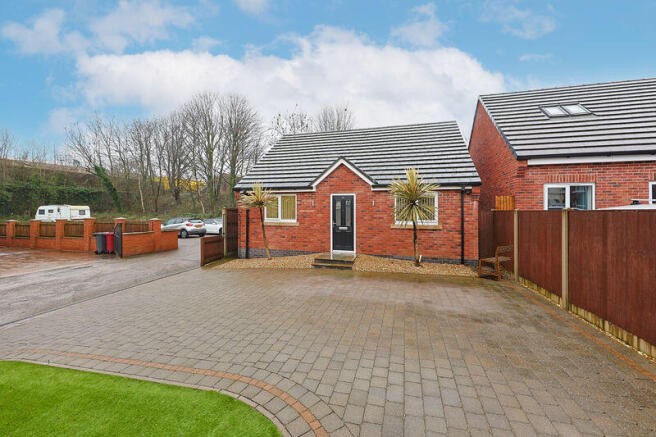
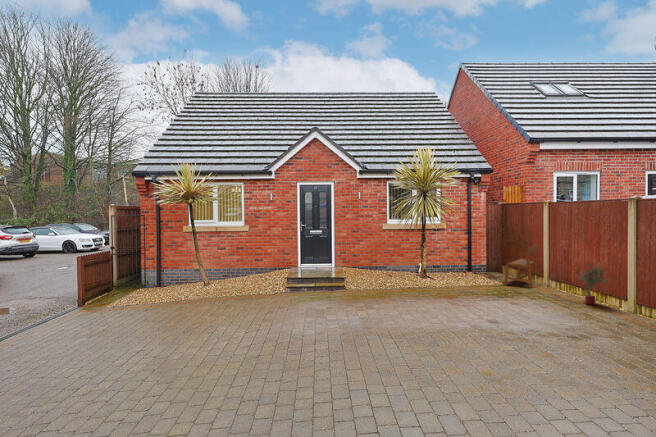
potted tree: none [525,262,551,299] -> present [579,262,609,305]

